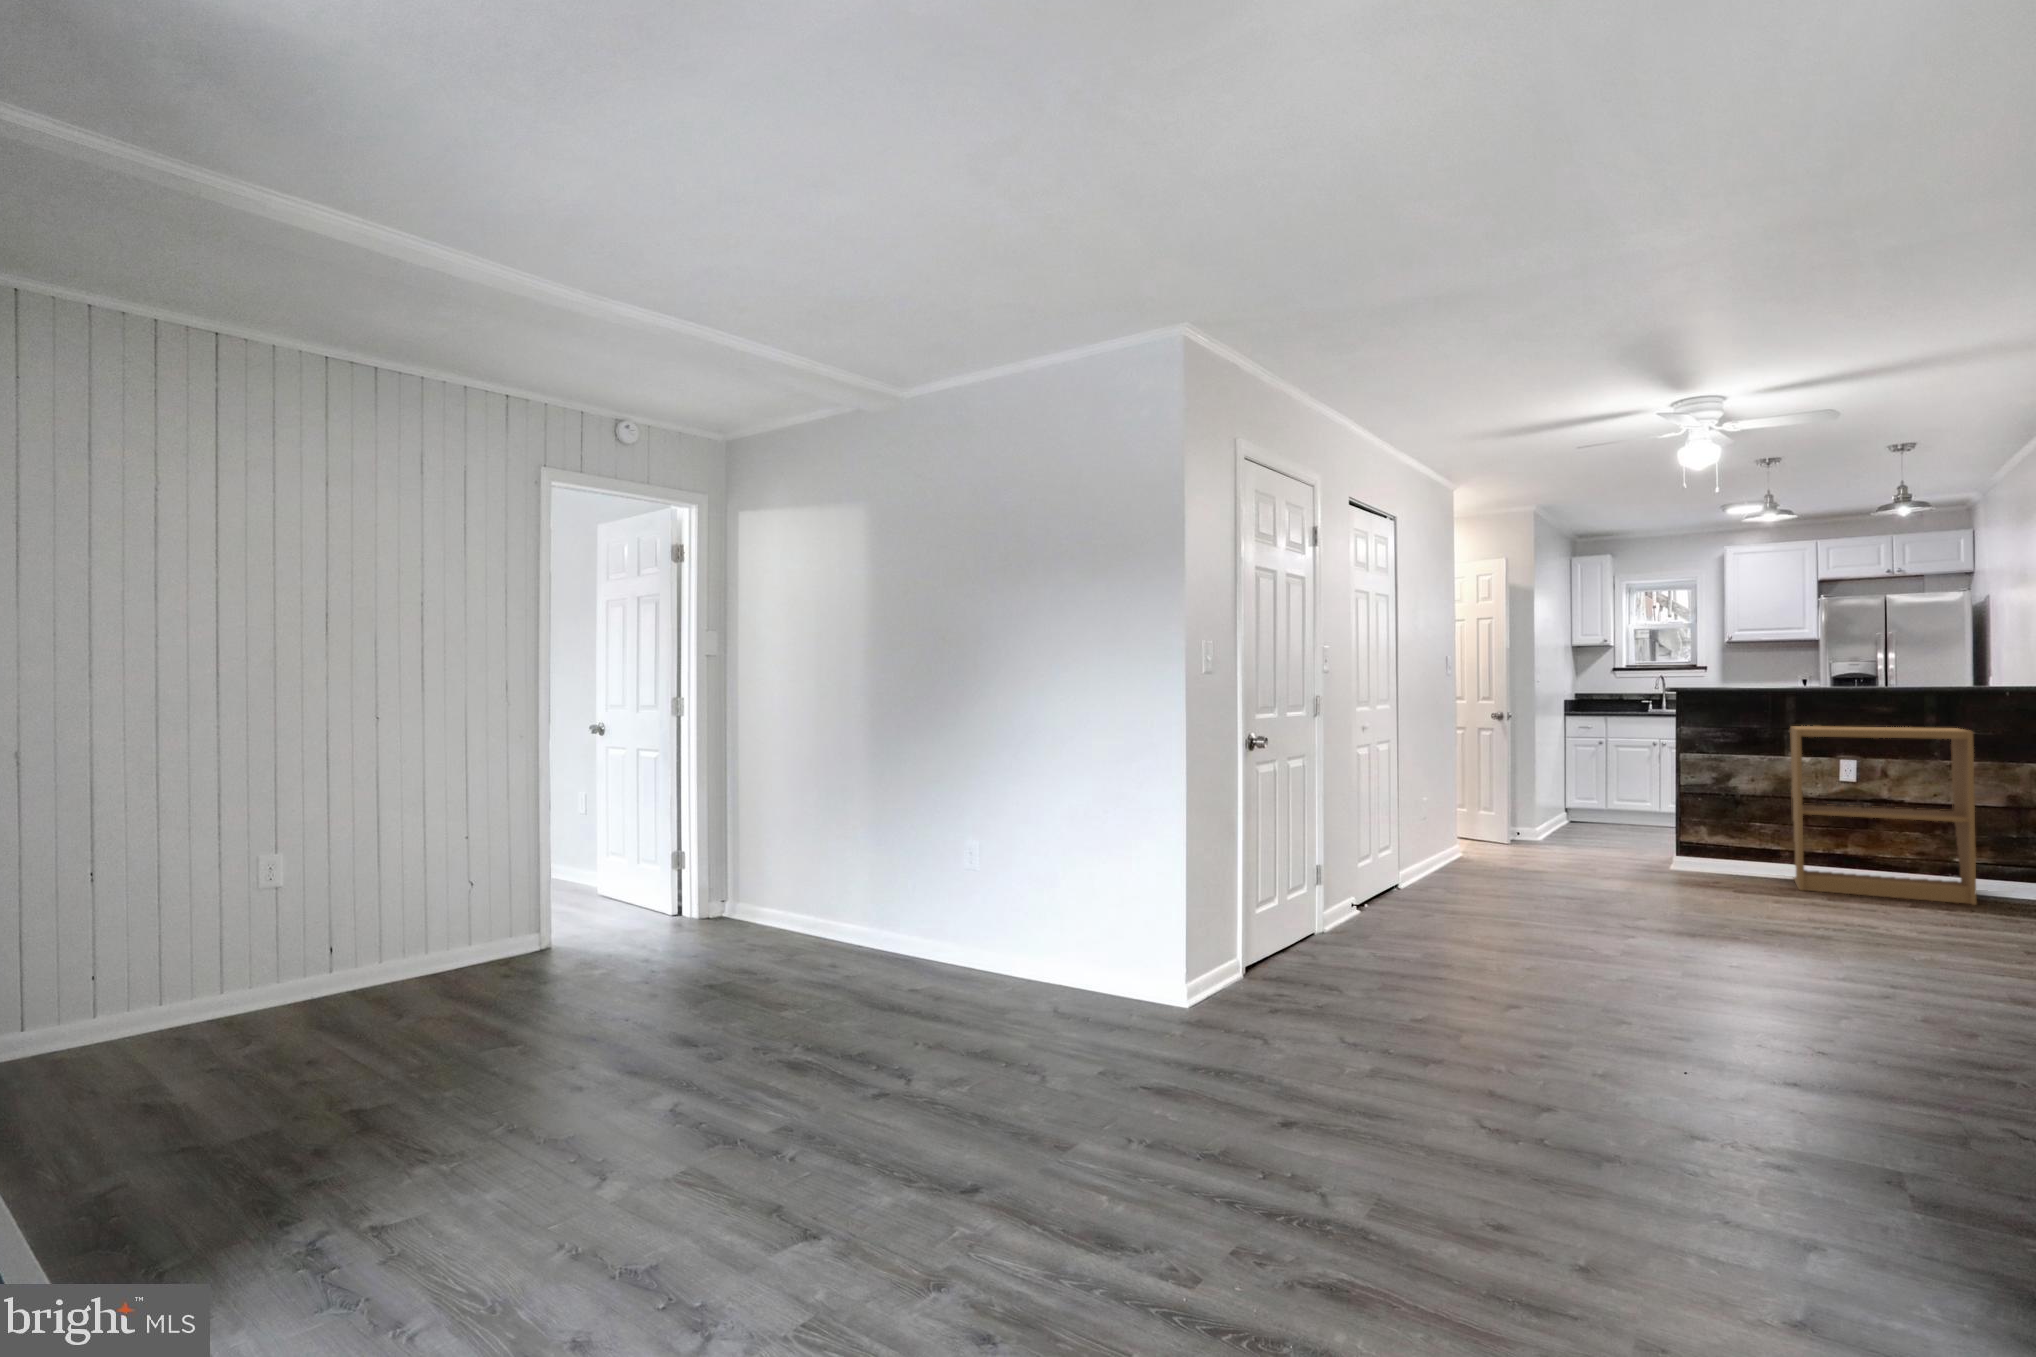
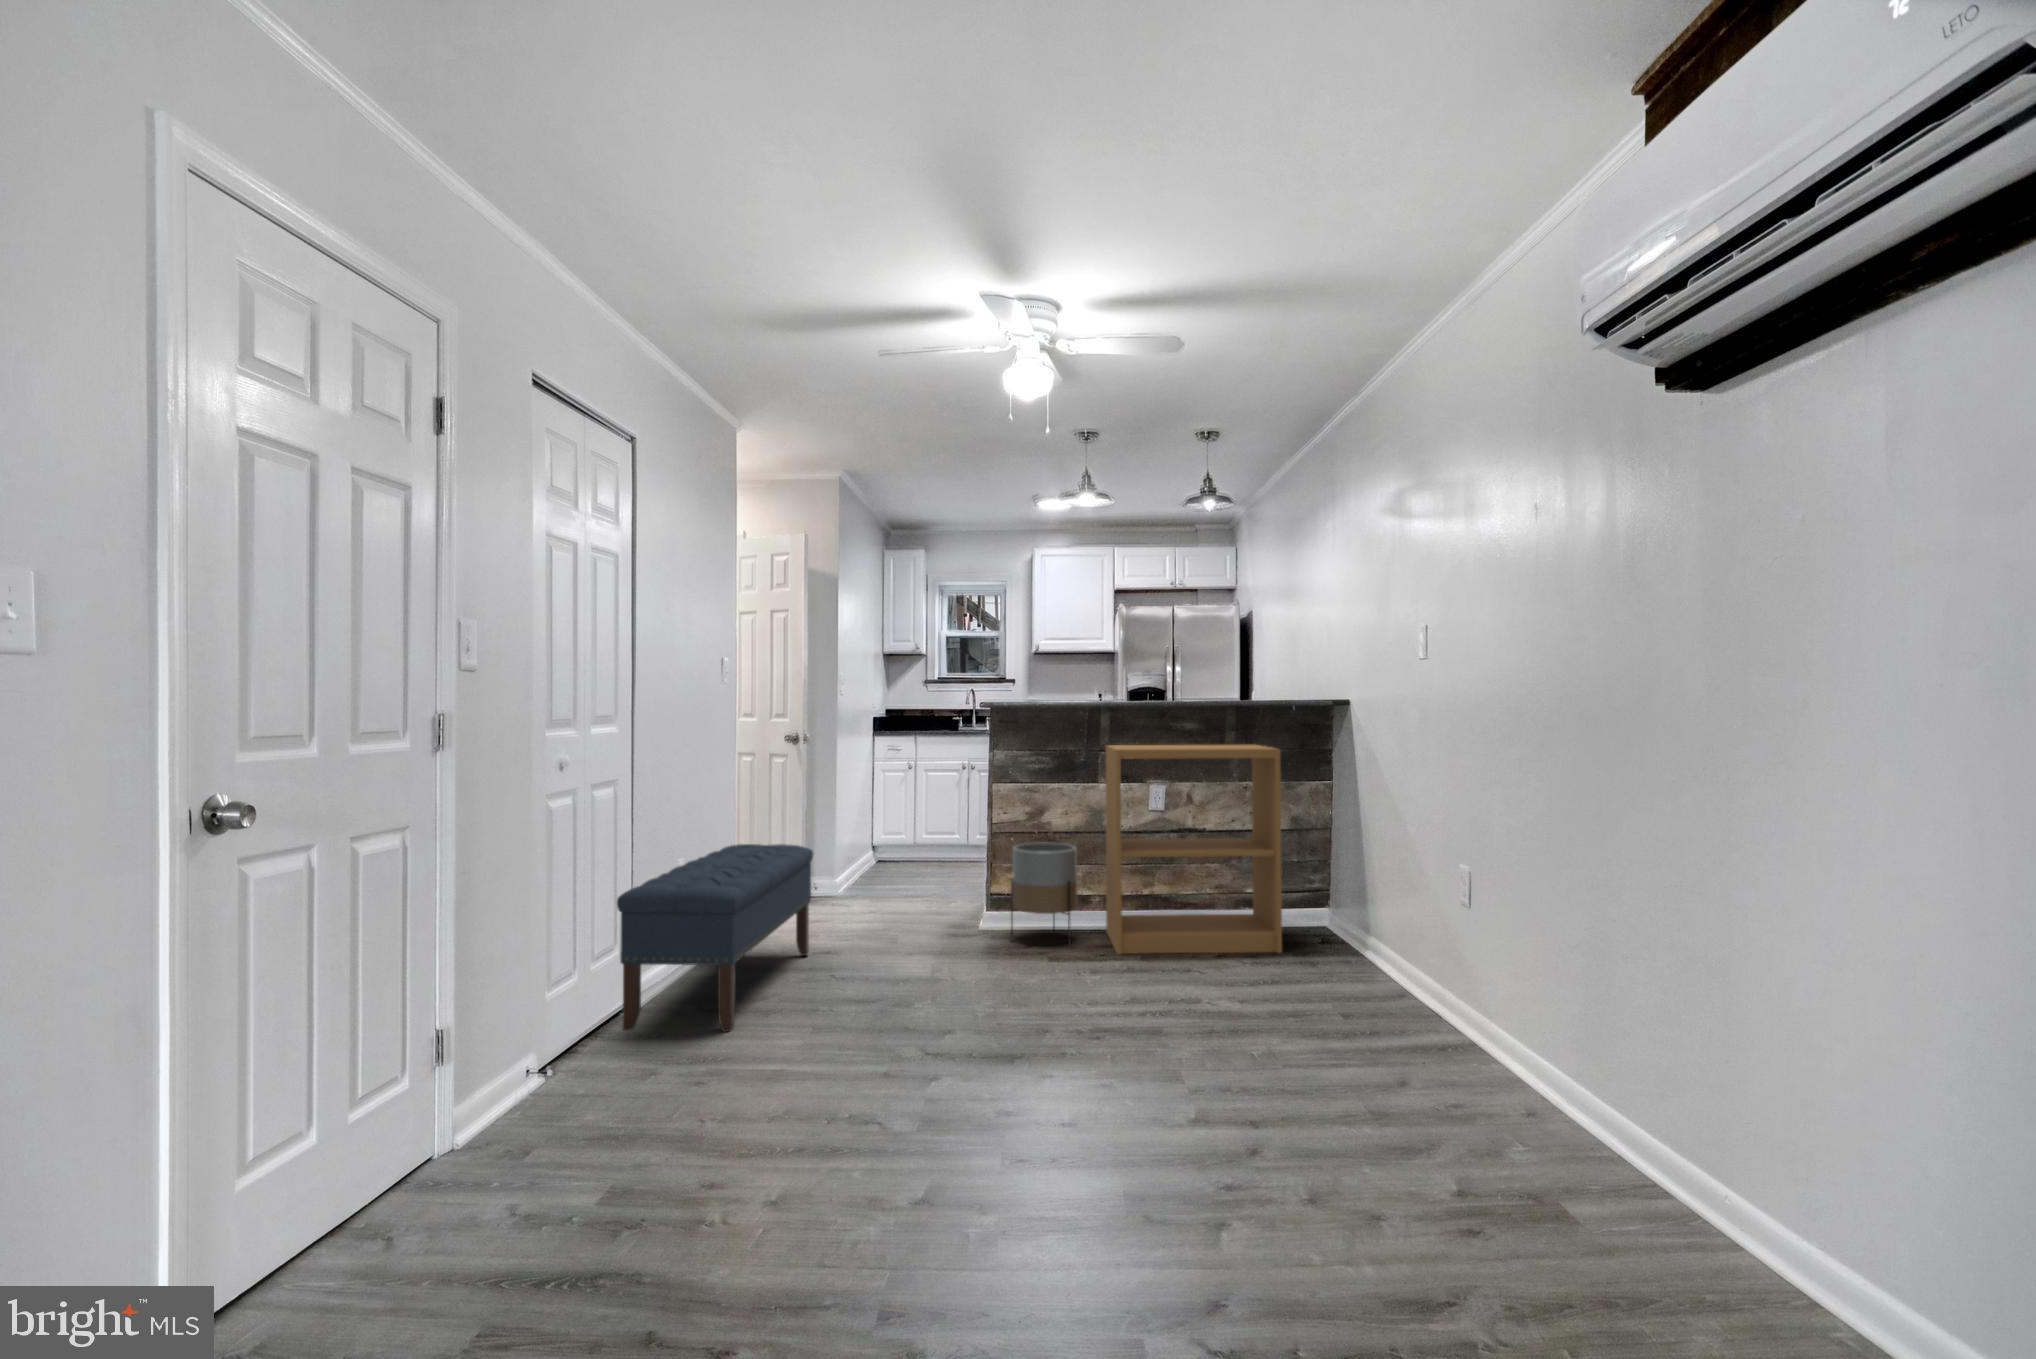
bench: none [1417,789,1532,894] -> present [617,844,813,1032]
planter: none [1698,802,1762,882] -> present [1011,842,1077,944]

